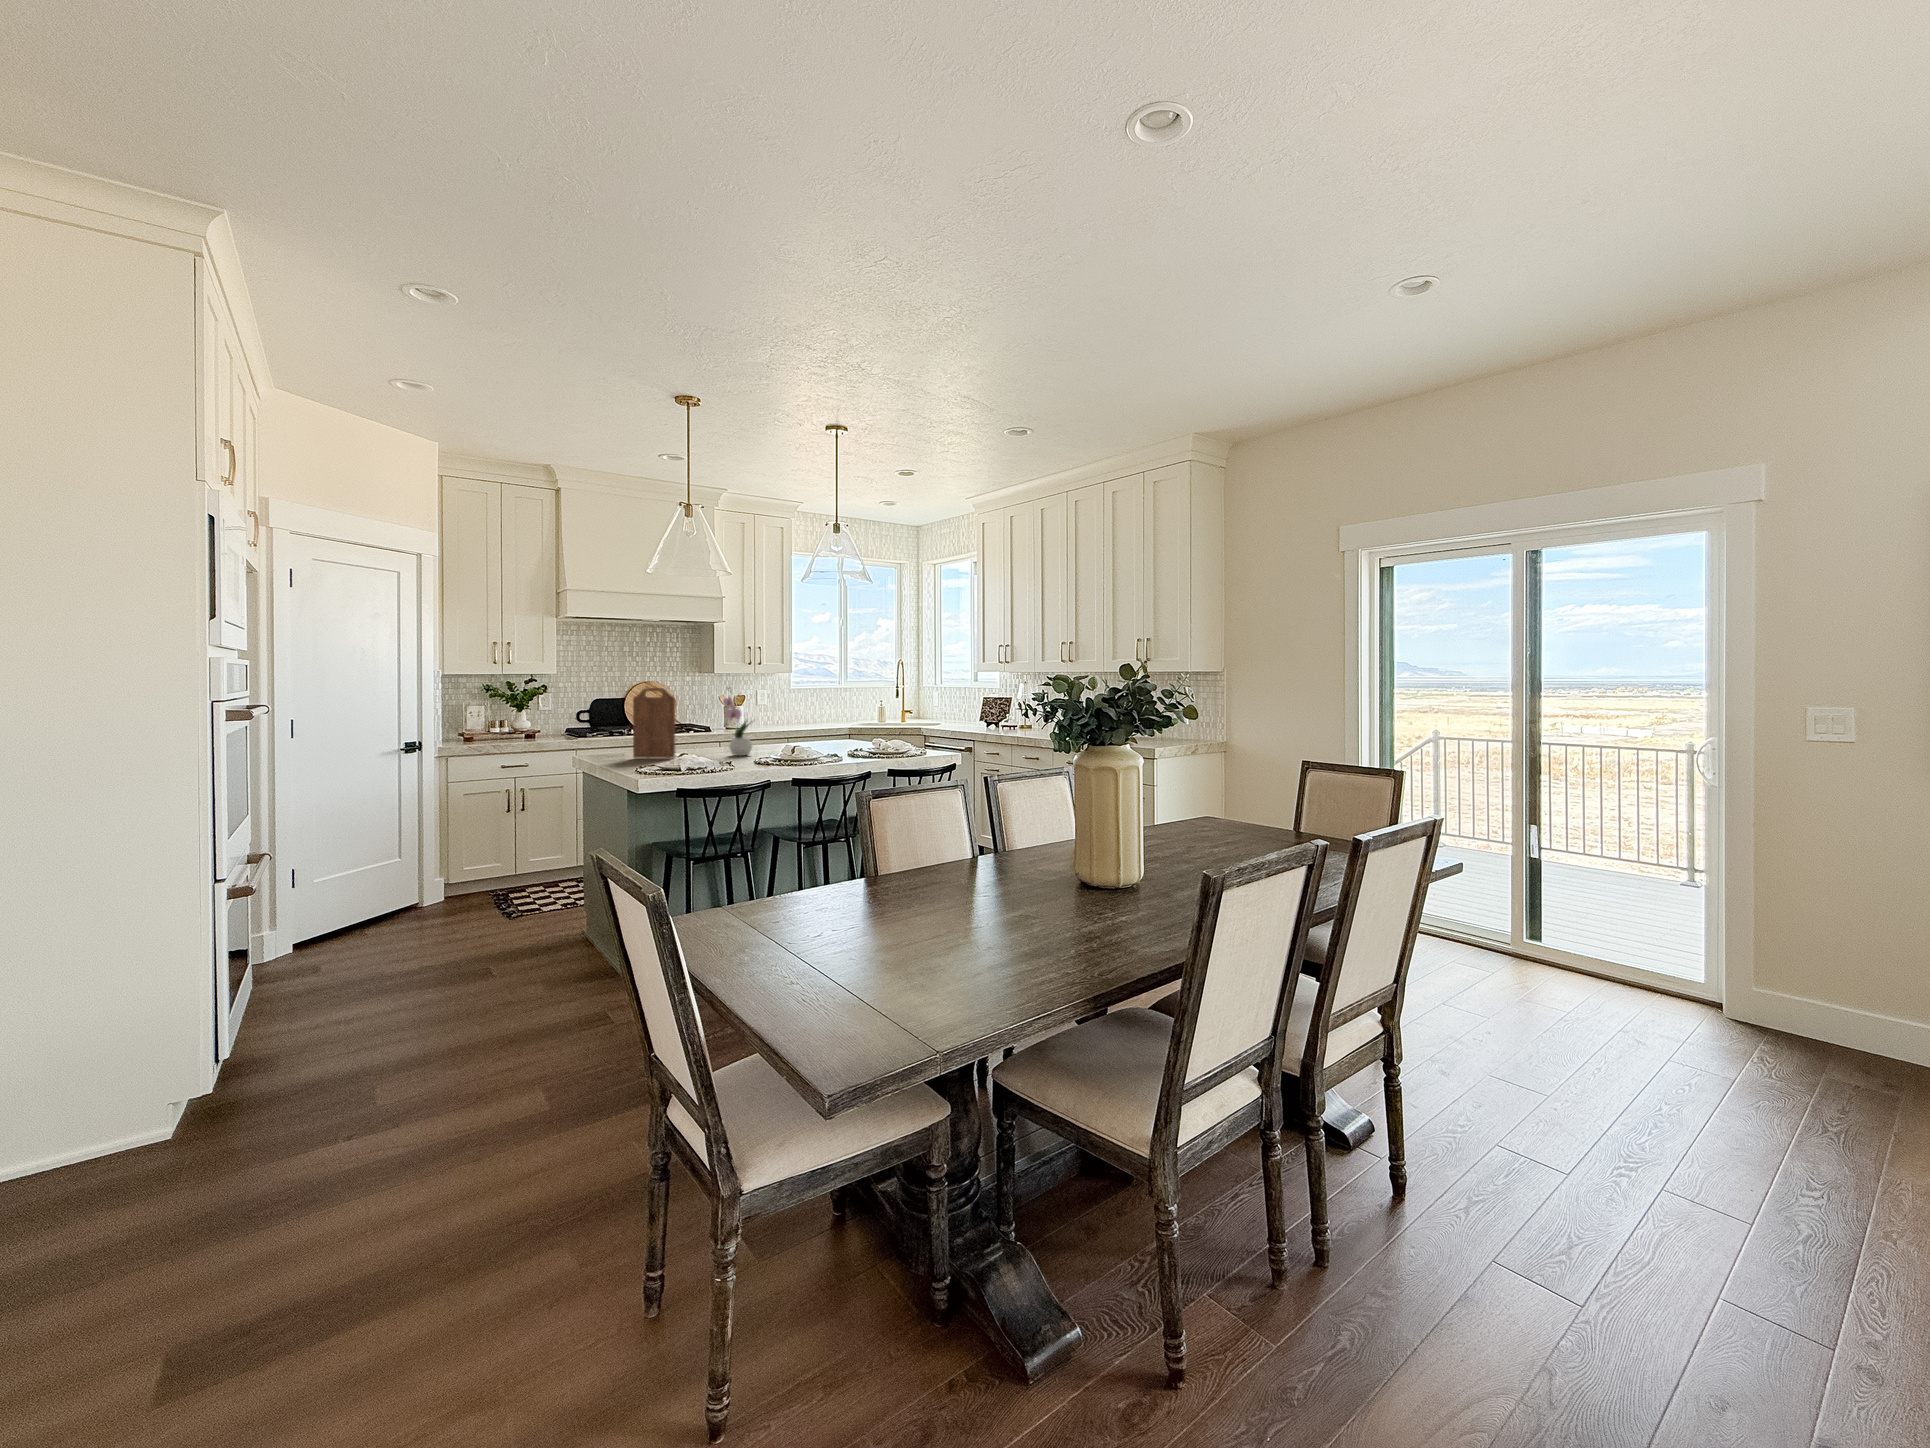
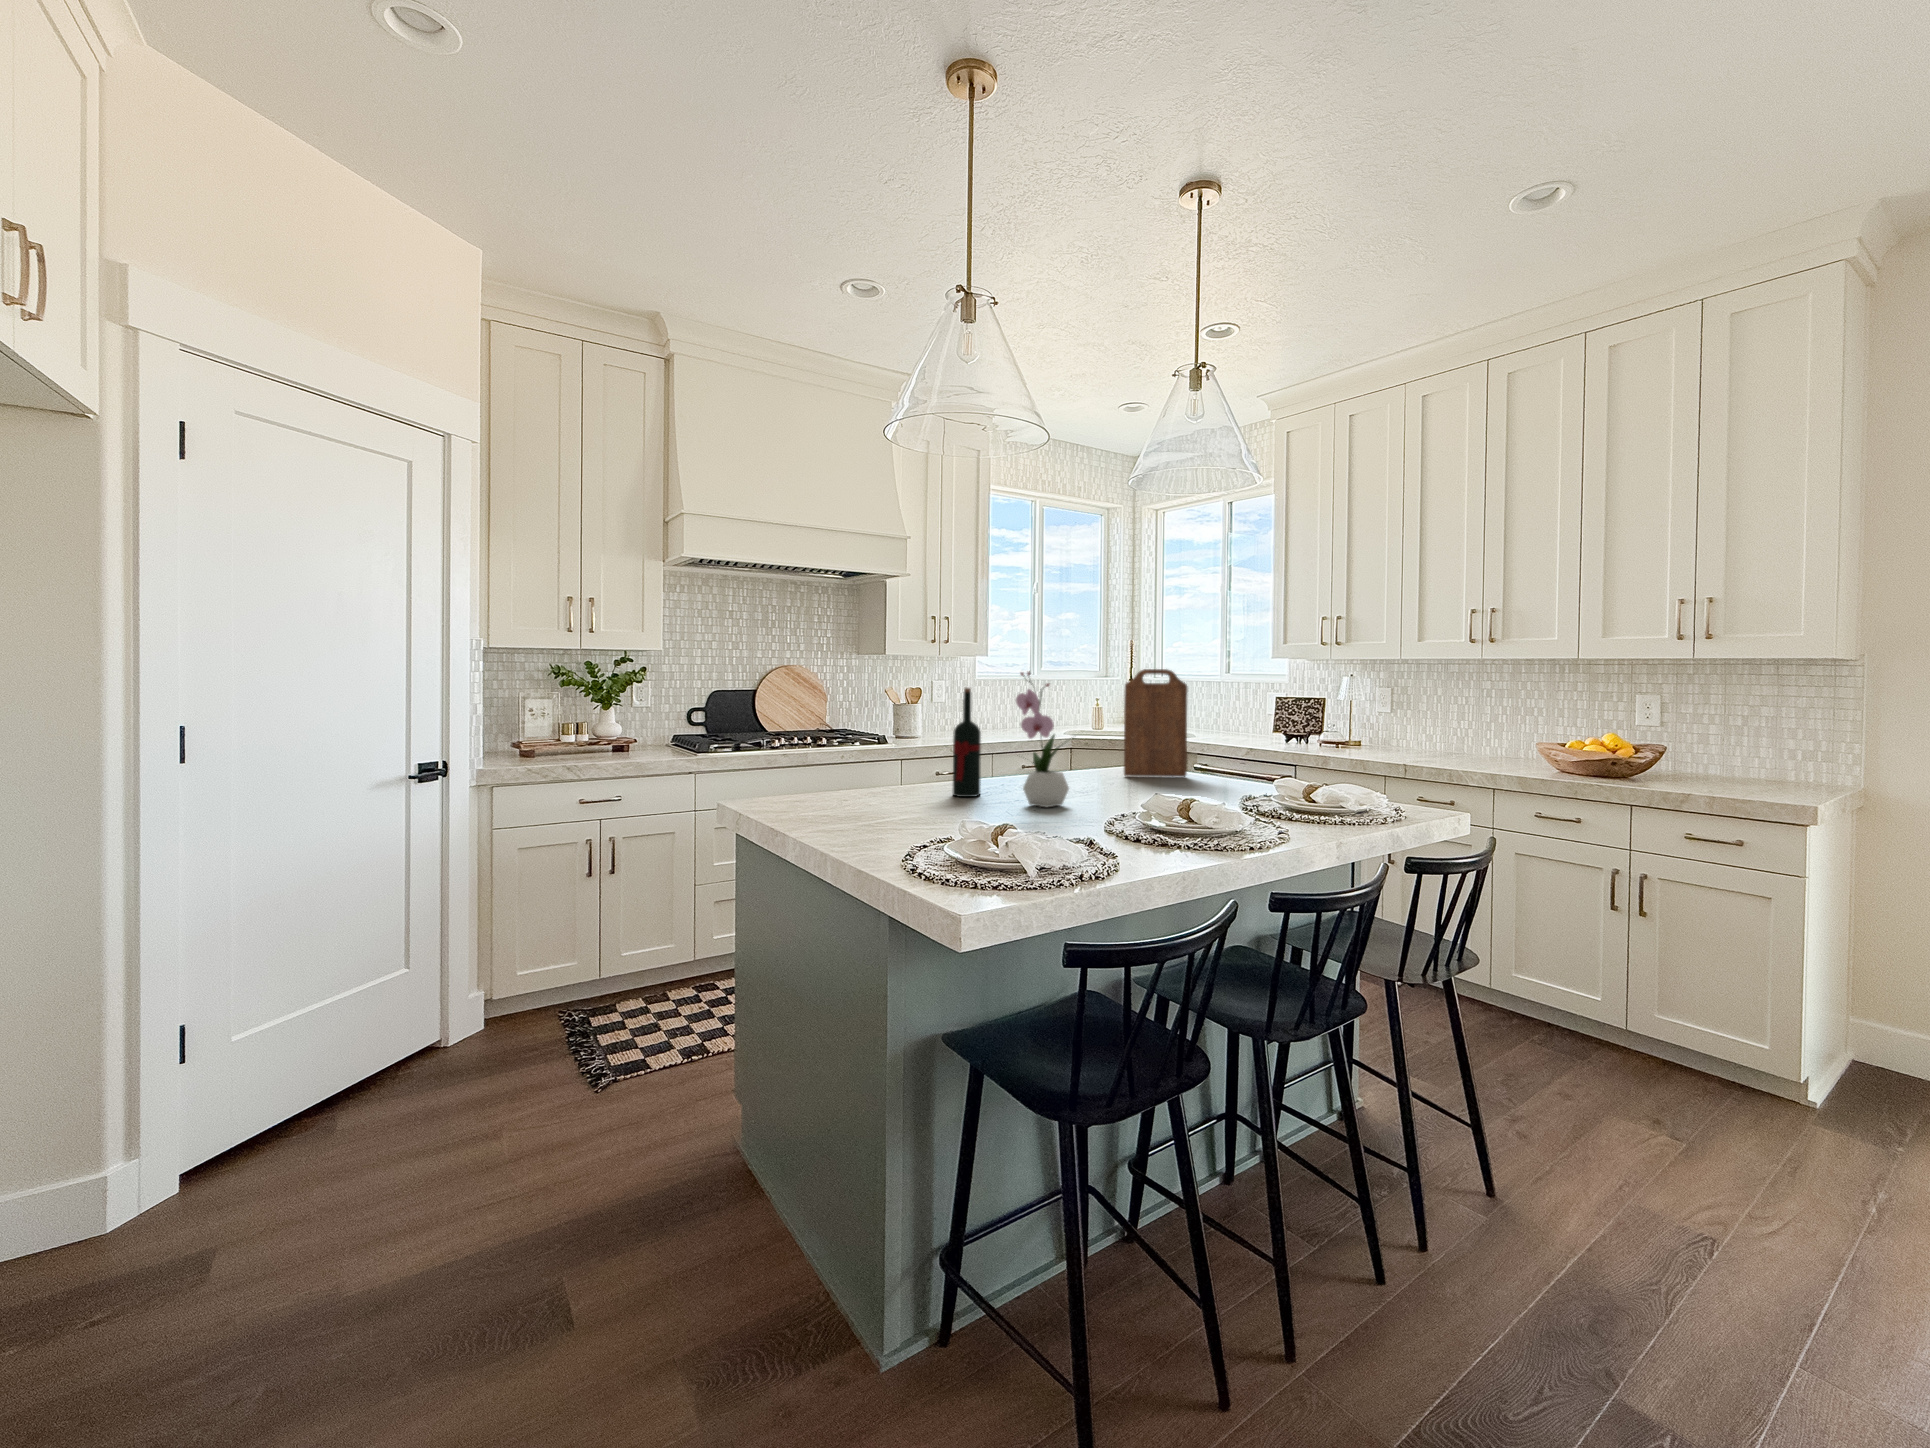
cutting board: present [633,688,675,759] -> present [1124,669,1188,777]
wine bottle: none [698,695,715,753] -> present [953,688,981,797]

